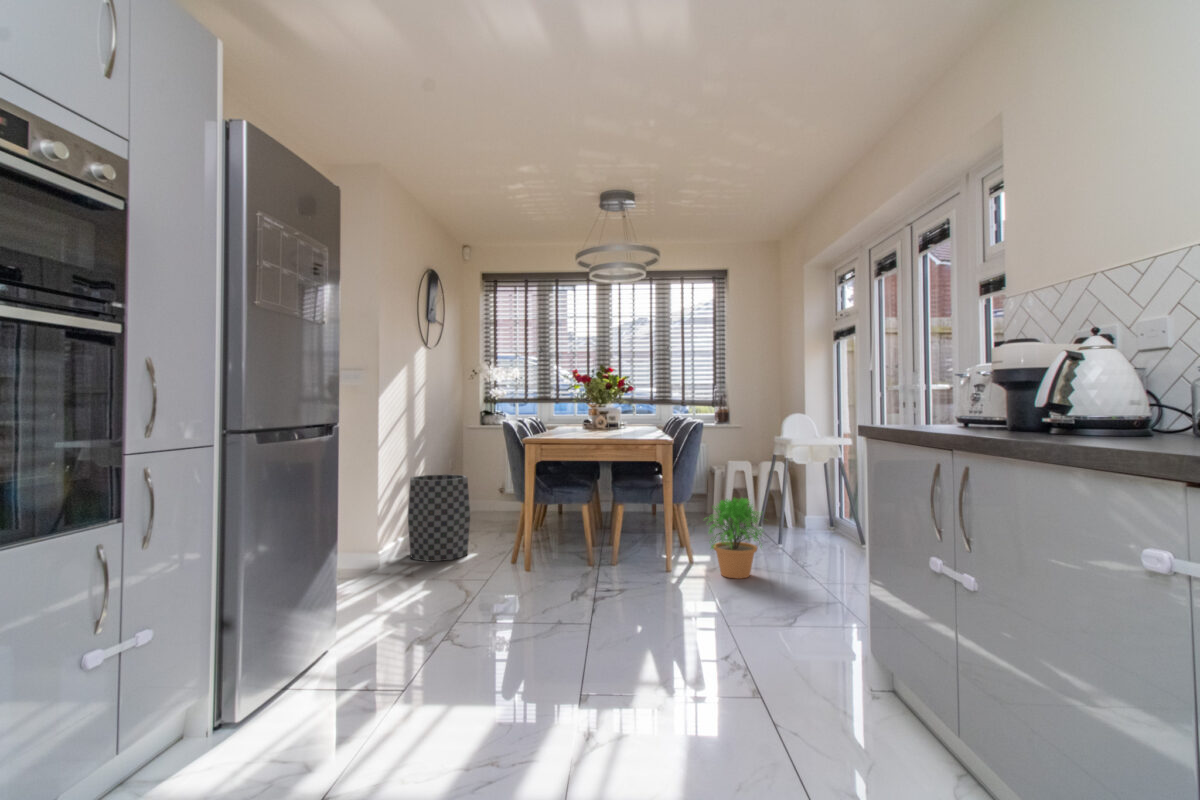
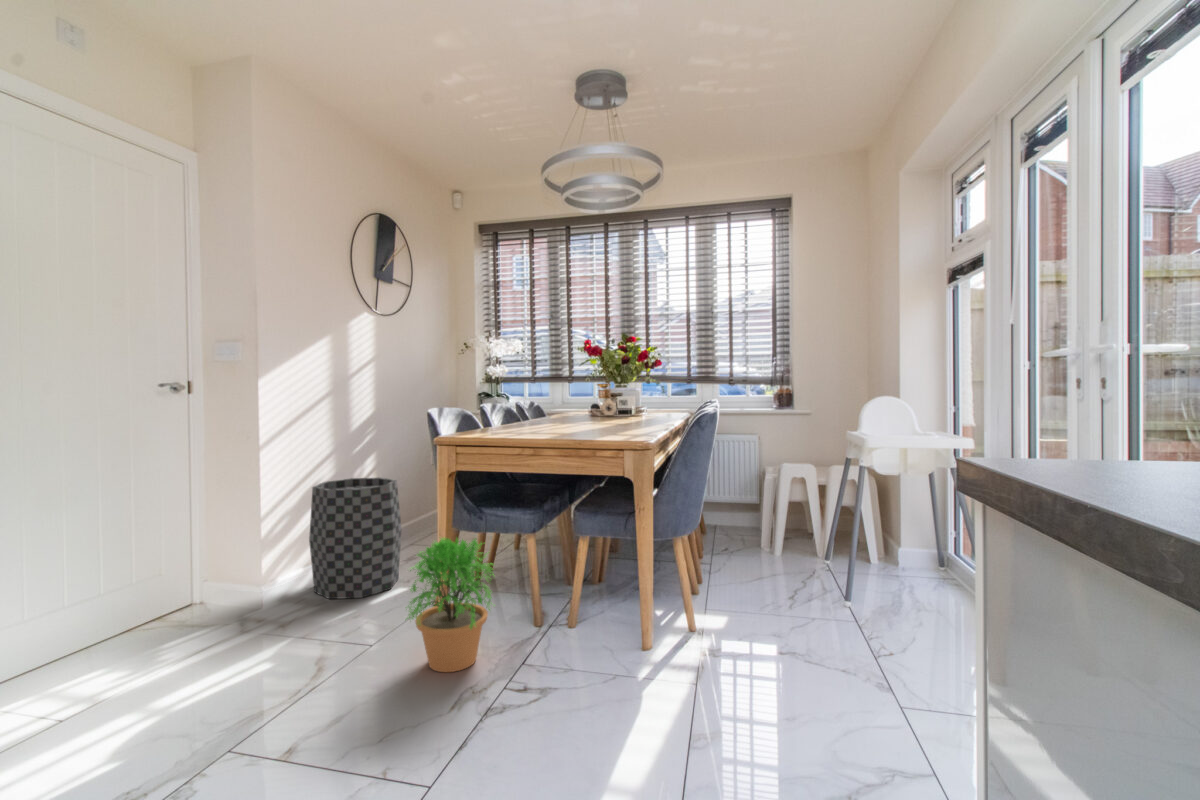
potted plant: present [709,498,762,578] -> present [407,538,494,672]

